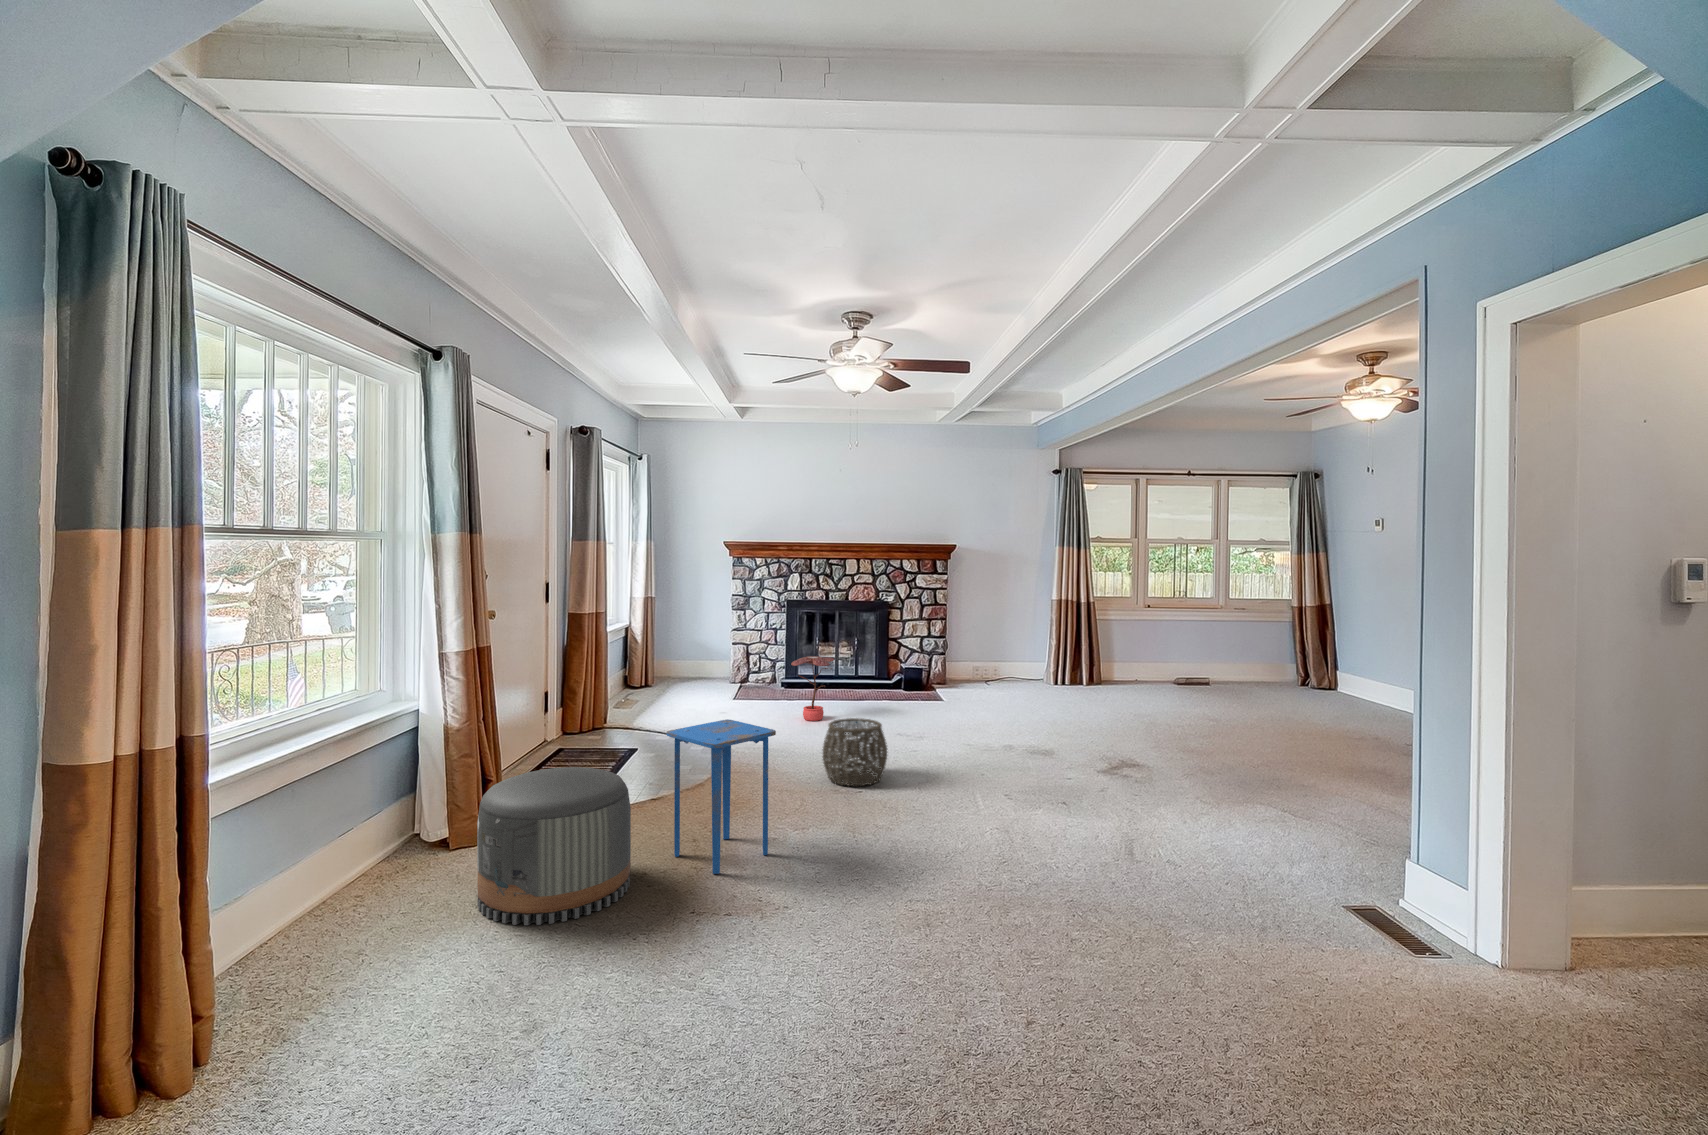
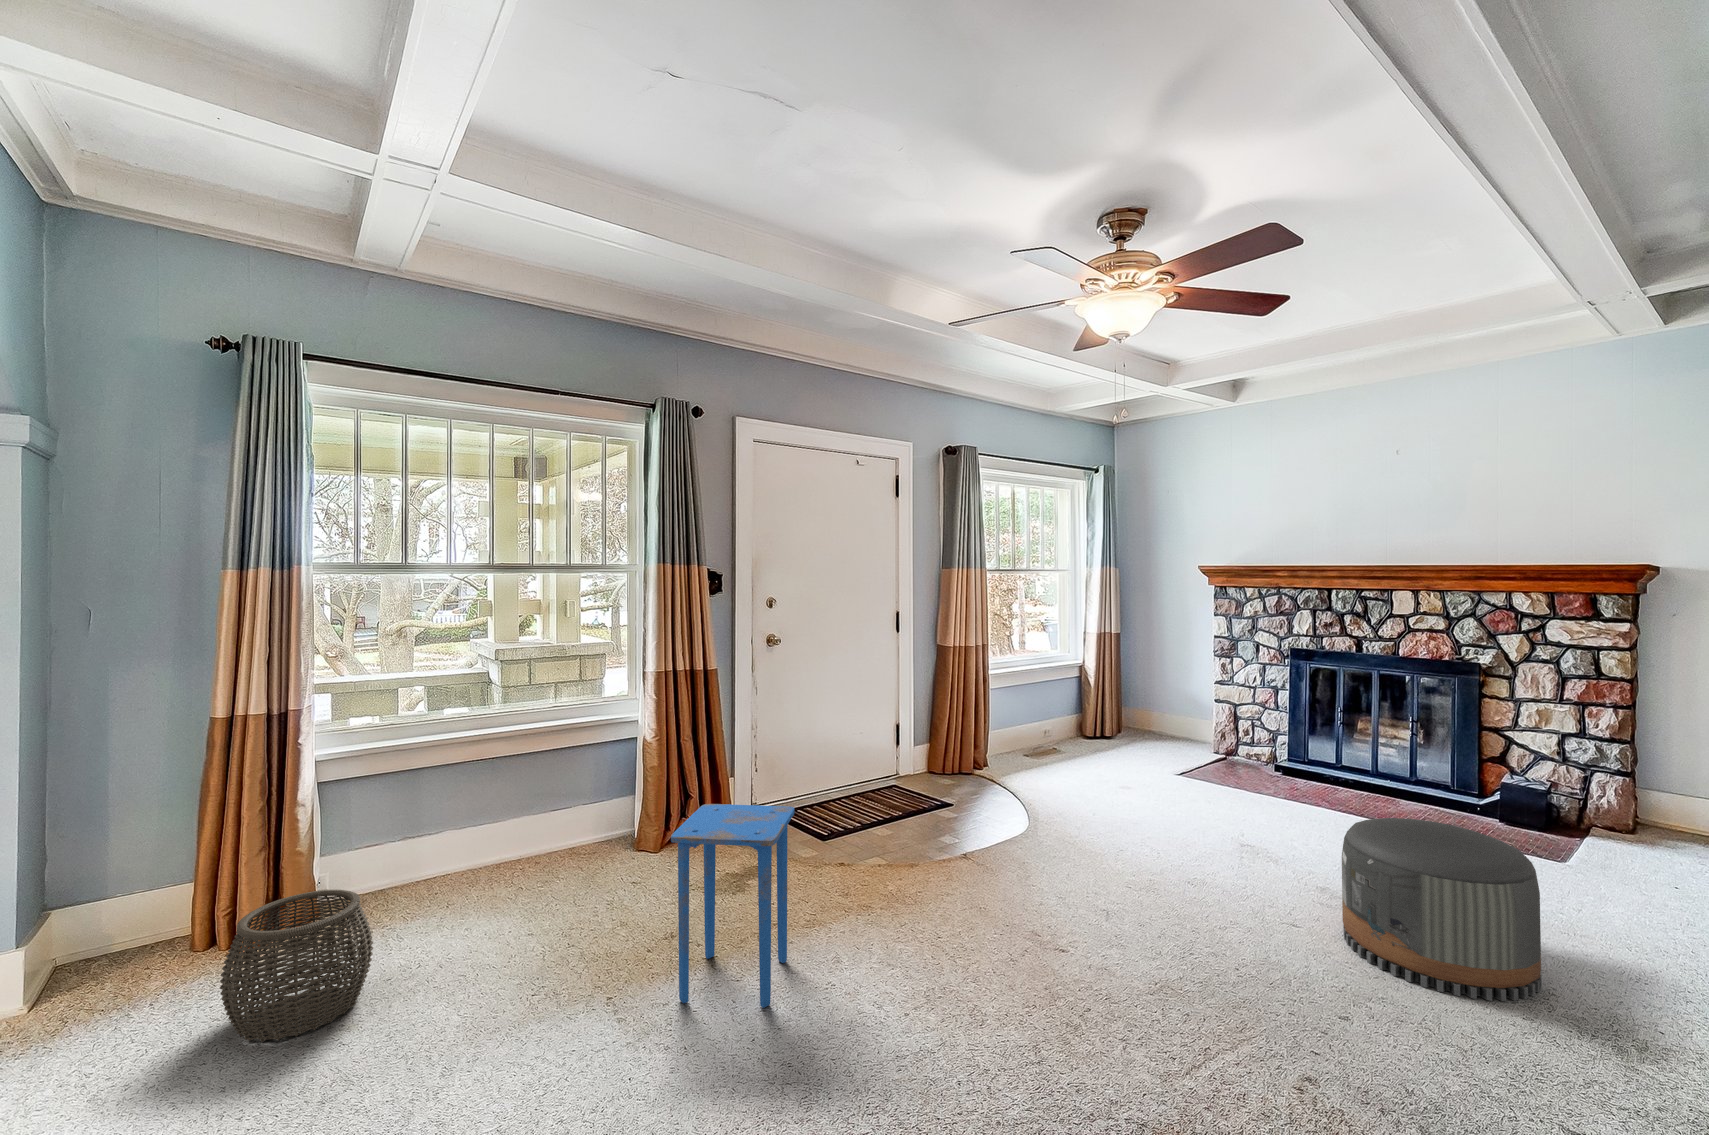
potted plant: present [791,656,834,721] -> none [1181,736,1261,836]
woven basket: present [822,718,887,786] -> present [220,890,373,1042]
pouf: present [477,767,631,925] -> present [1342,818,1541,1001]

